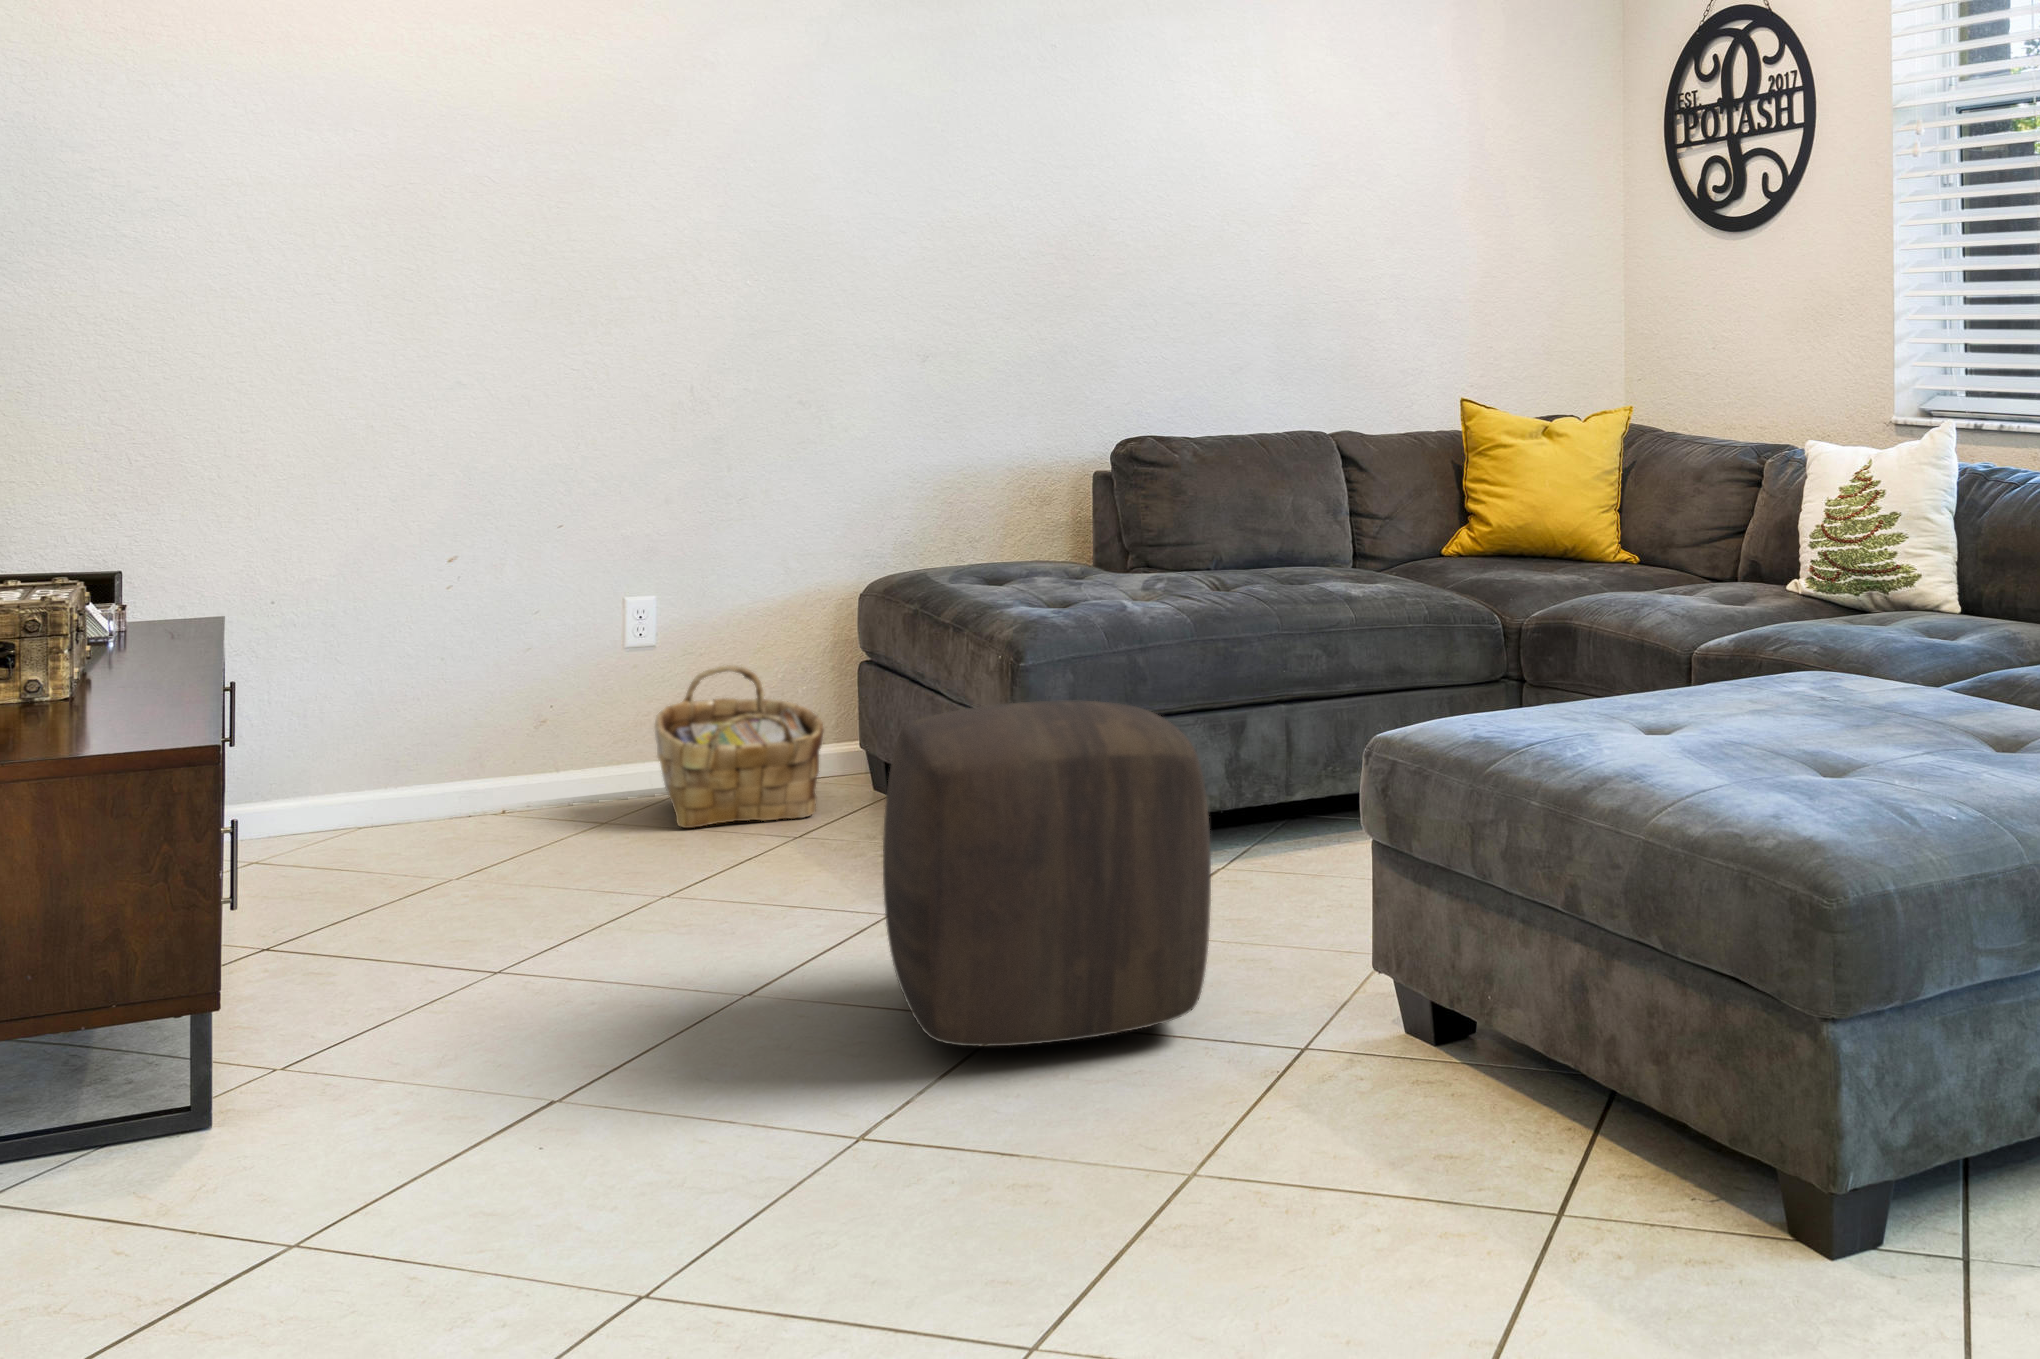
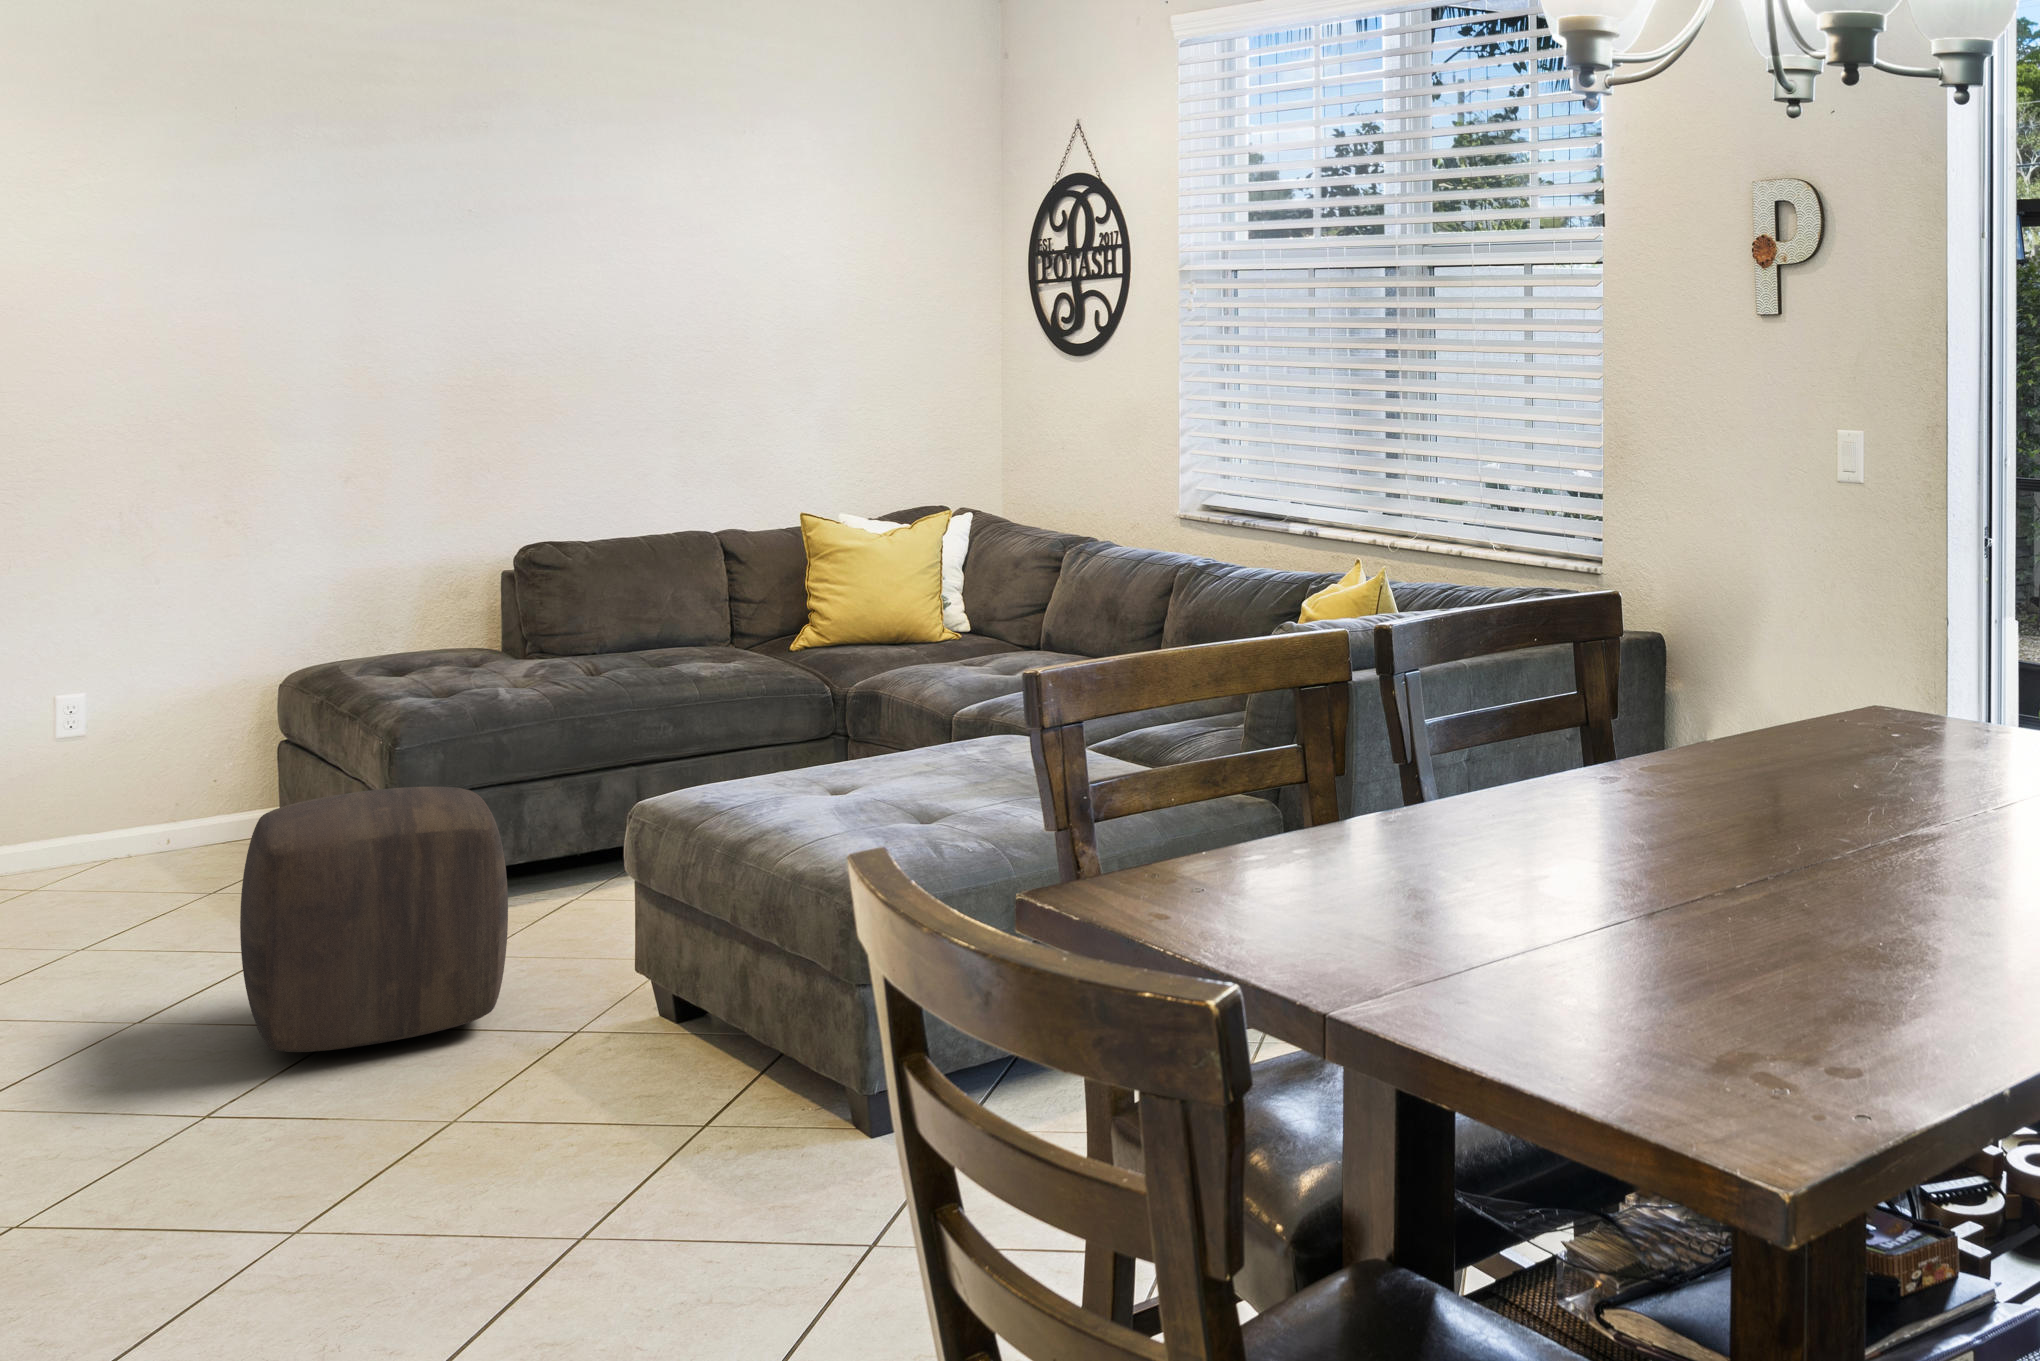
woven basket: present [655,665,824,828] -> none [76,749,239,892]

